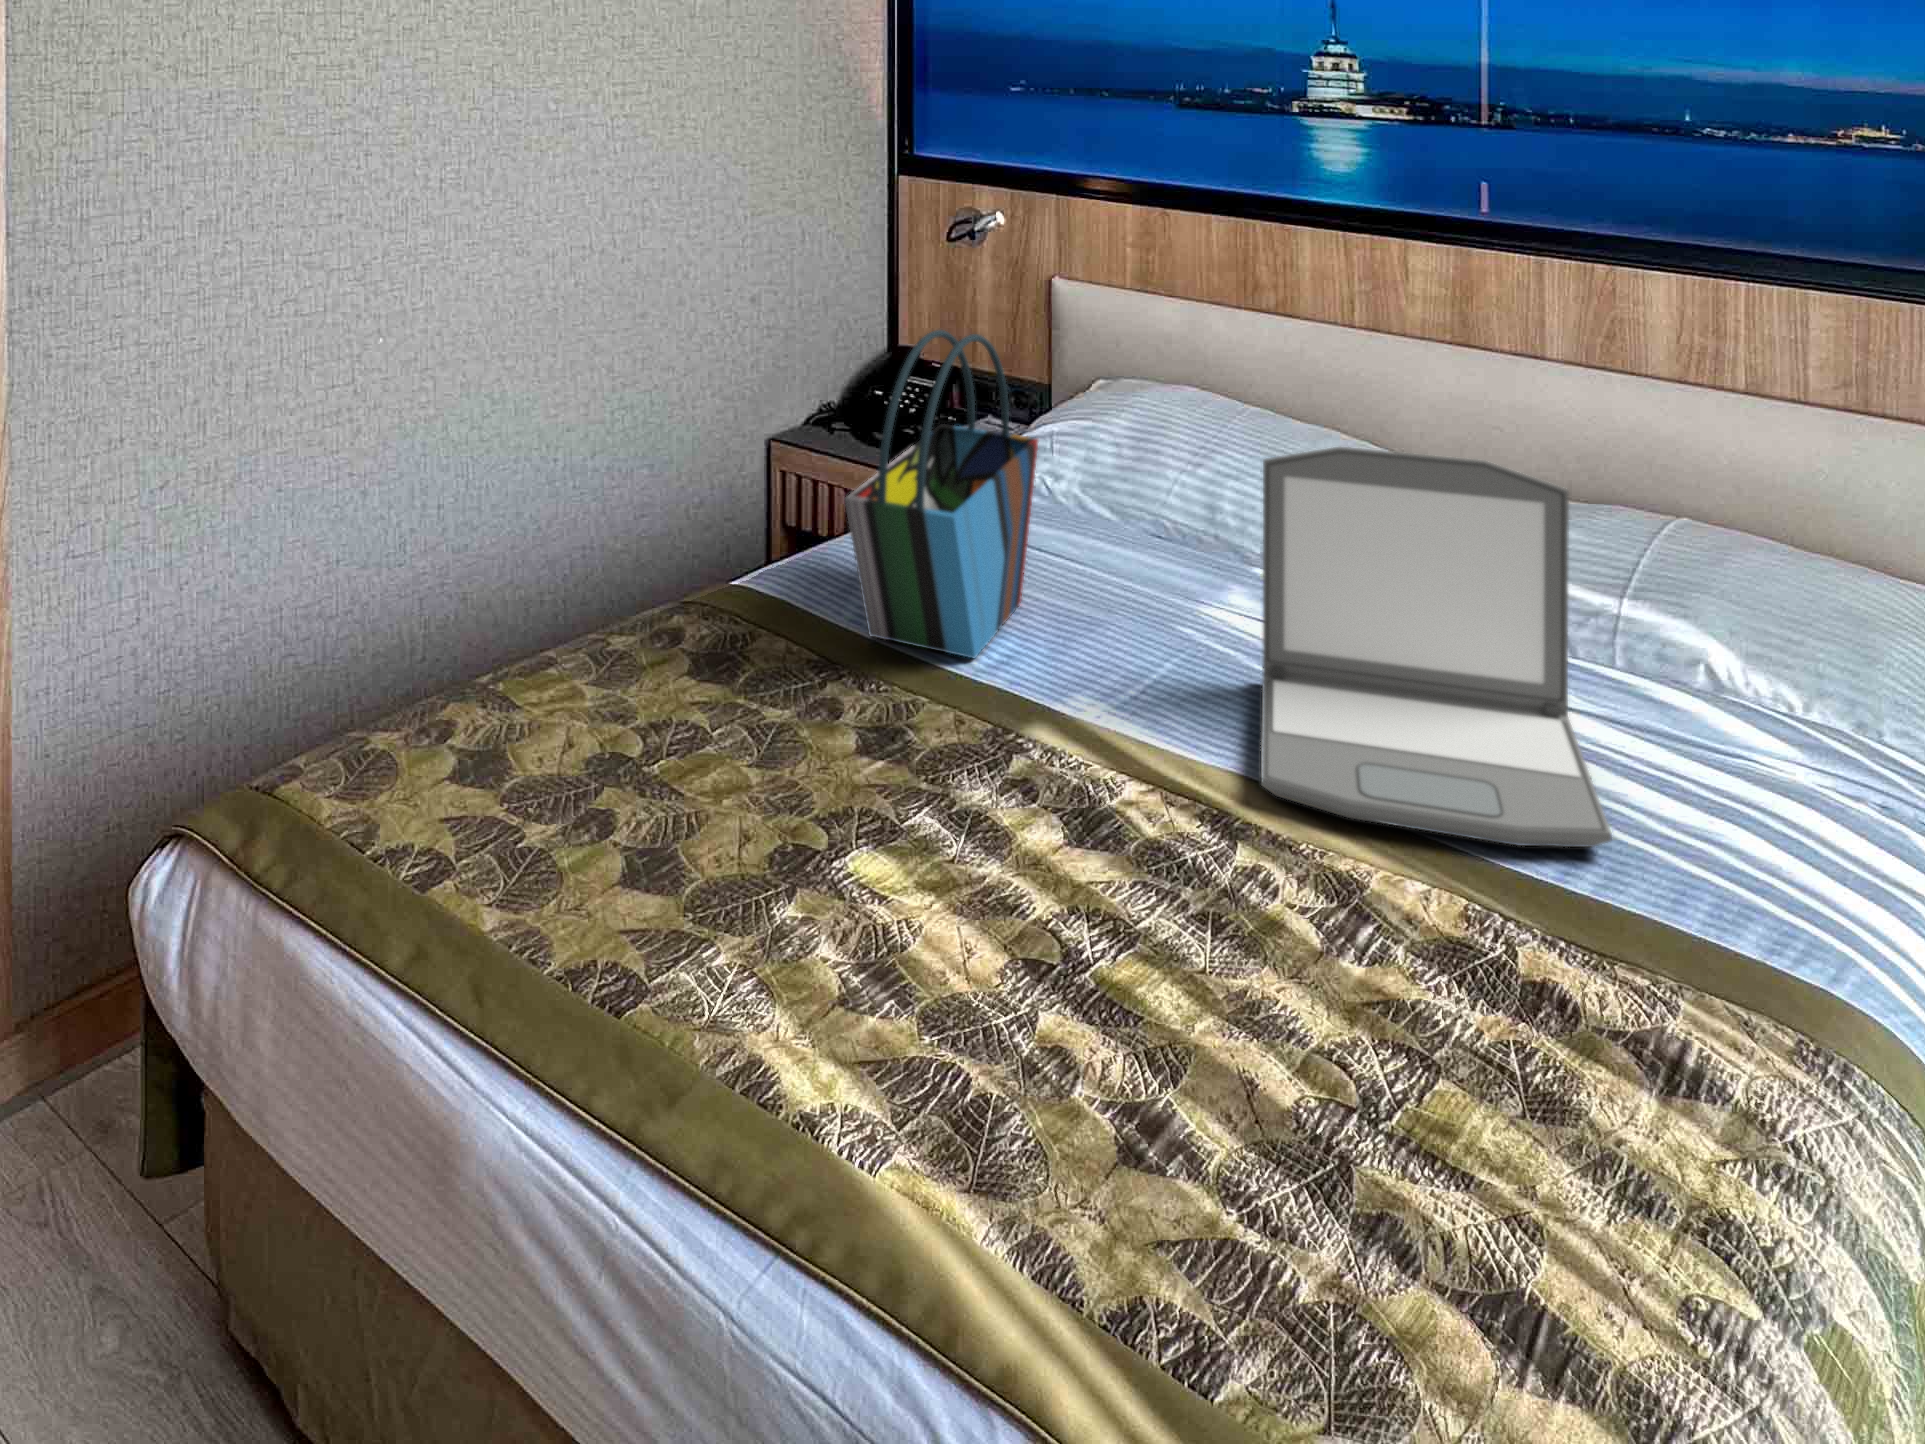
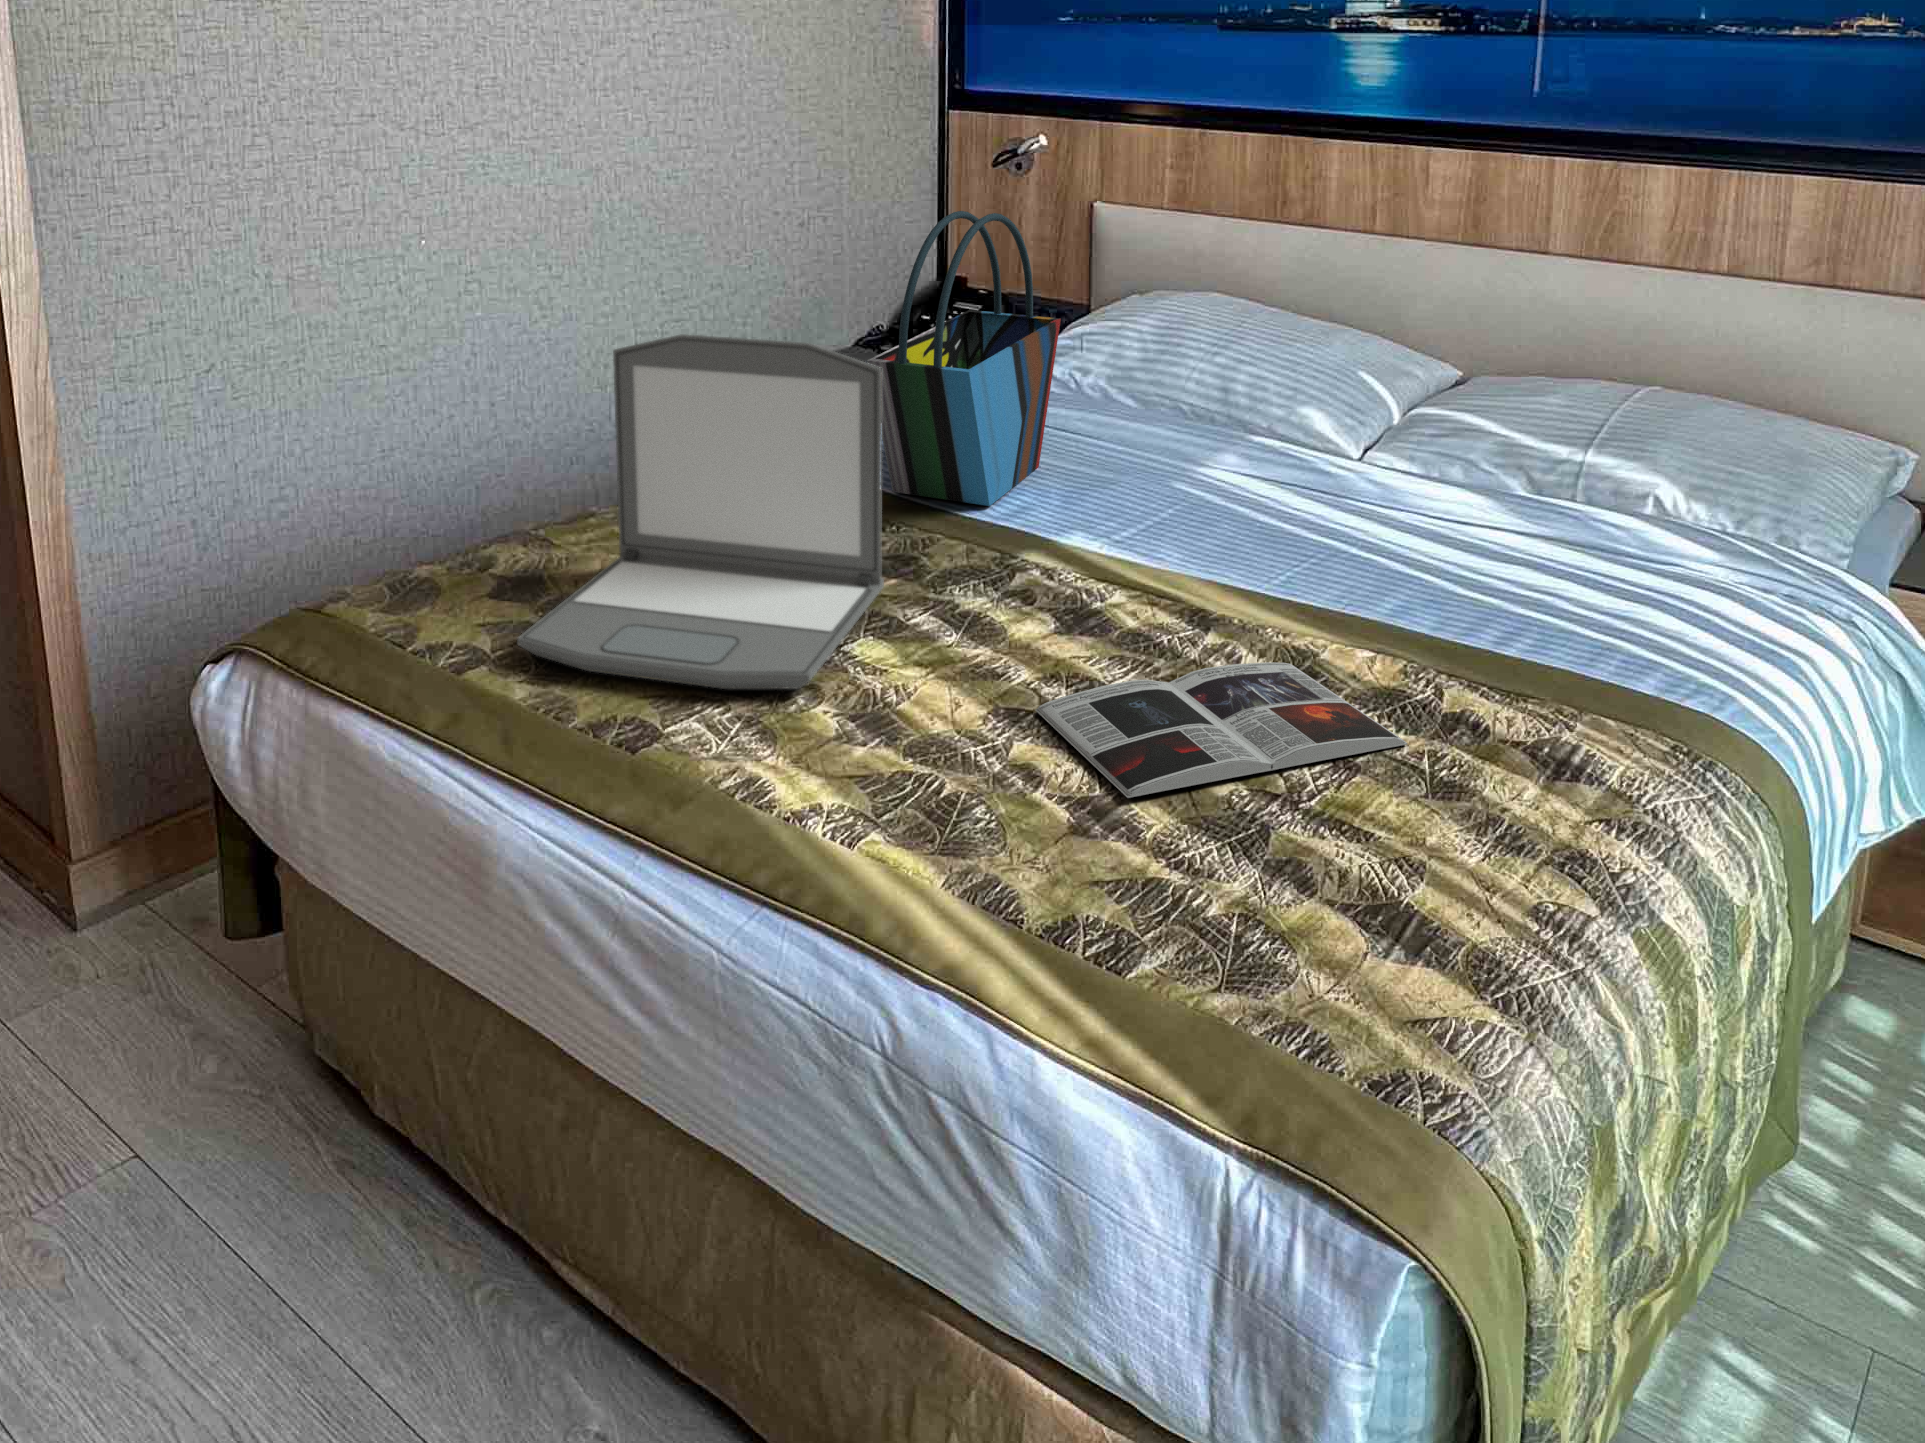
laptop: present [1261,447,1612,847] -> present [517,334,884,689]
magazine: none [1059,898,1490,1106] -> present [1036,662,1407,798]

